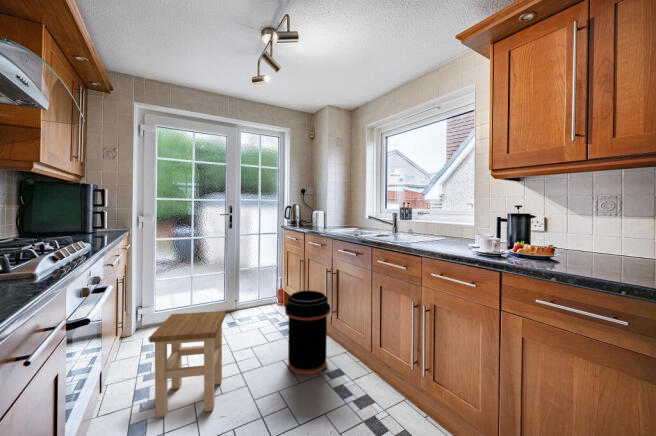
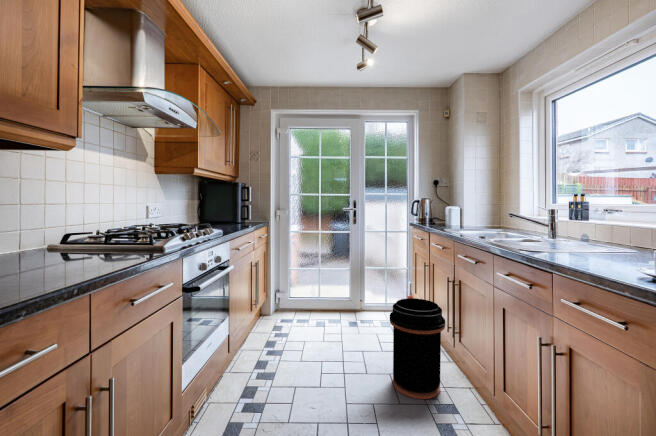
stool: present [149,311,226,418] -> none [255,301,327,401]

